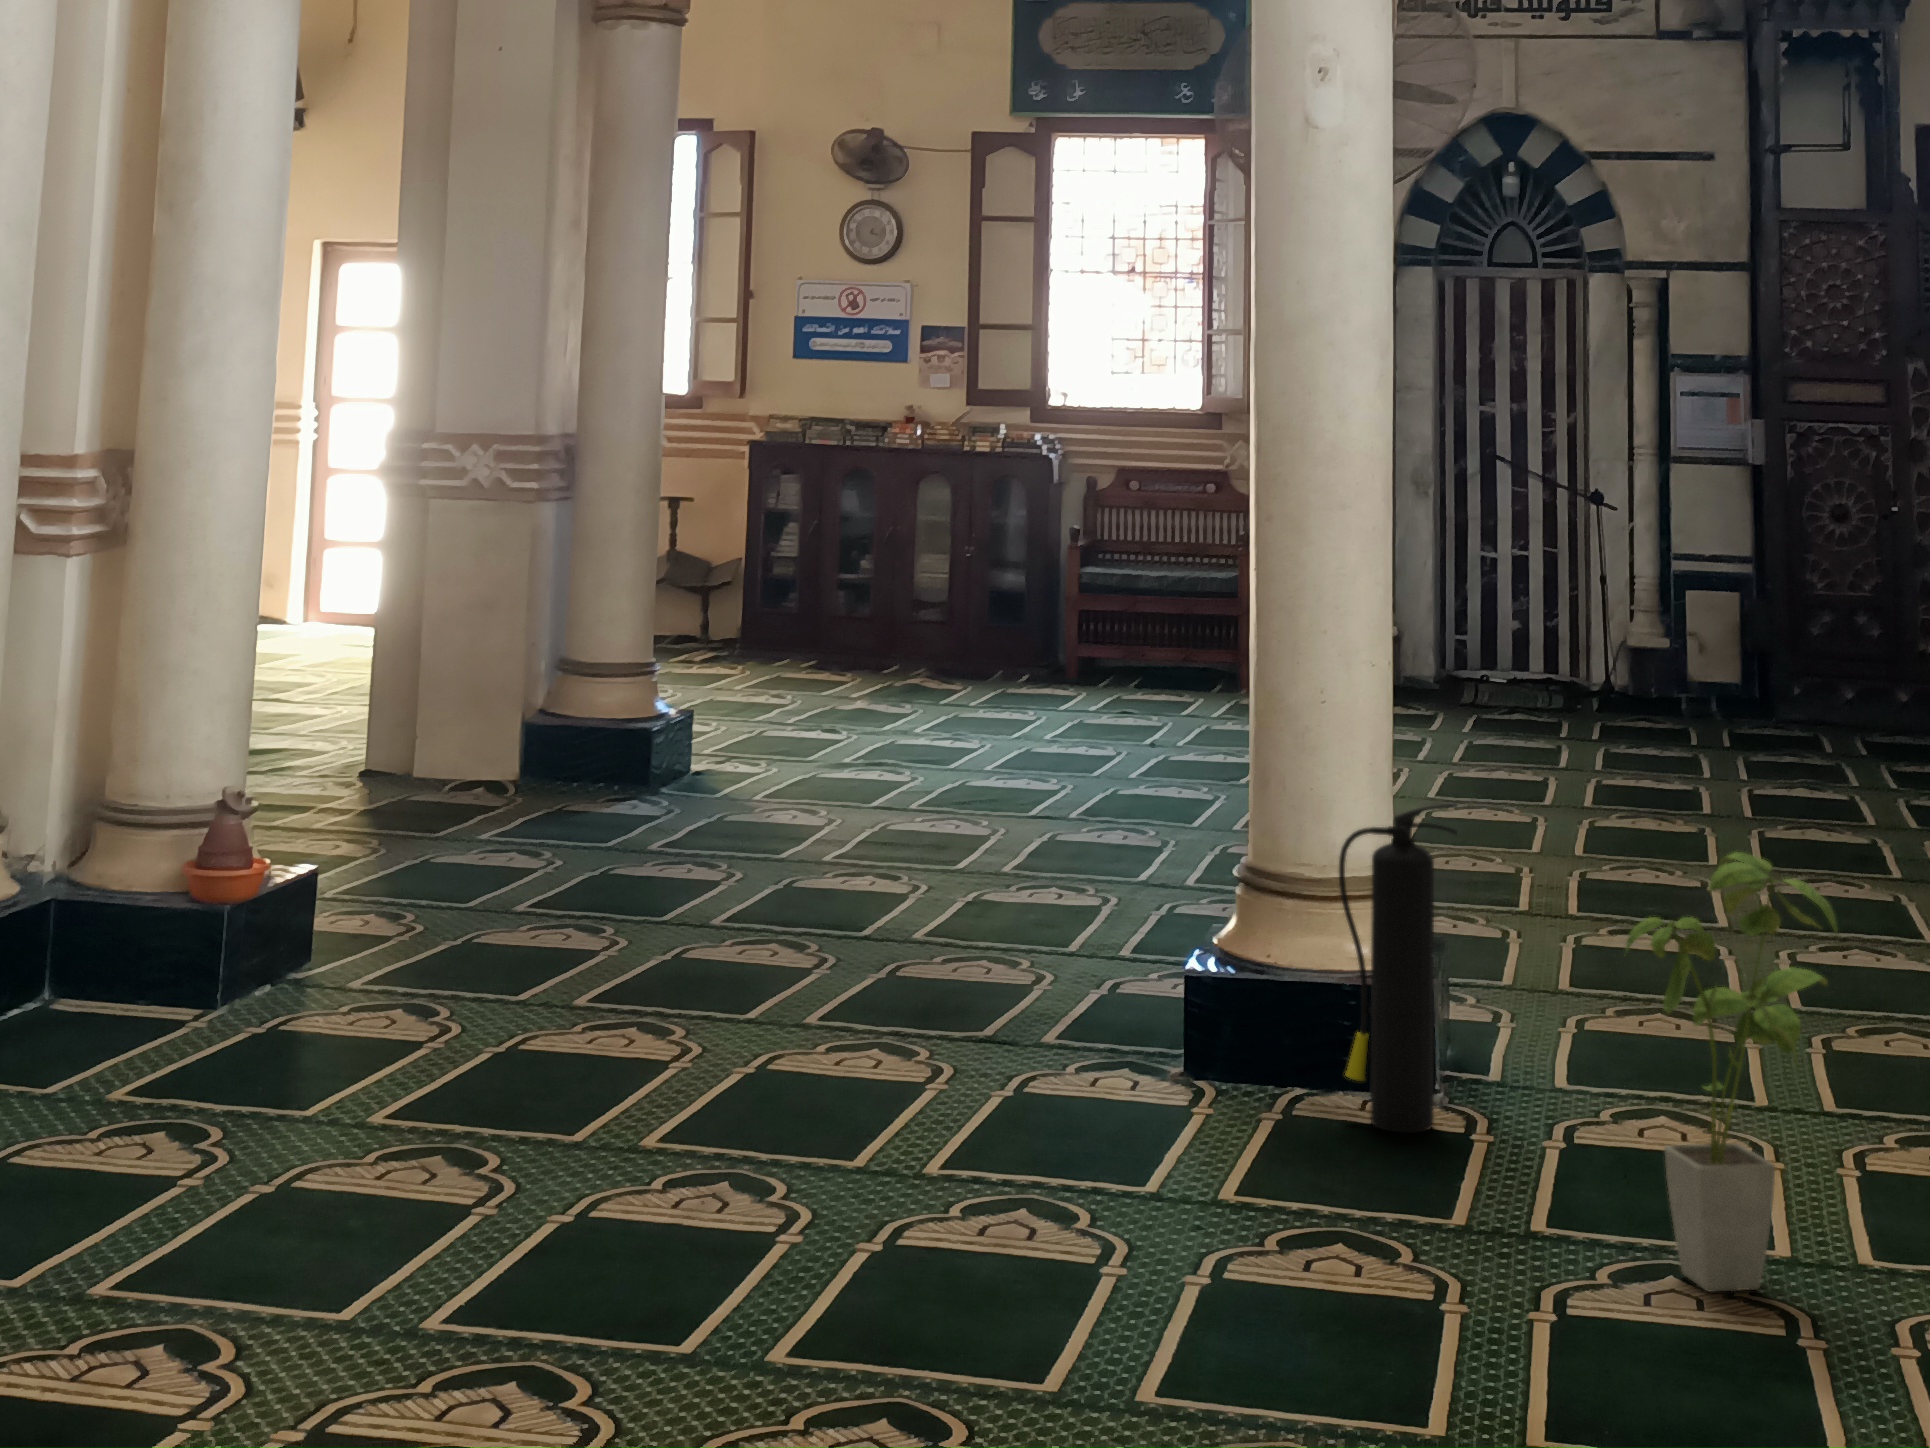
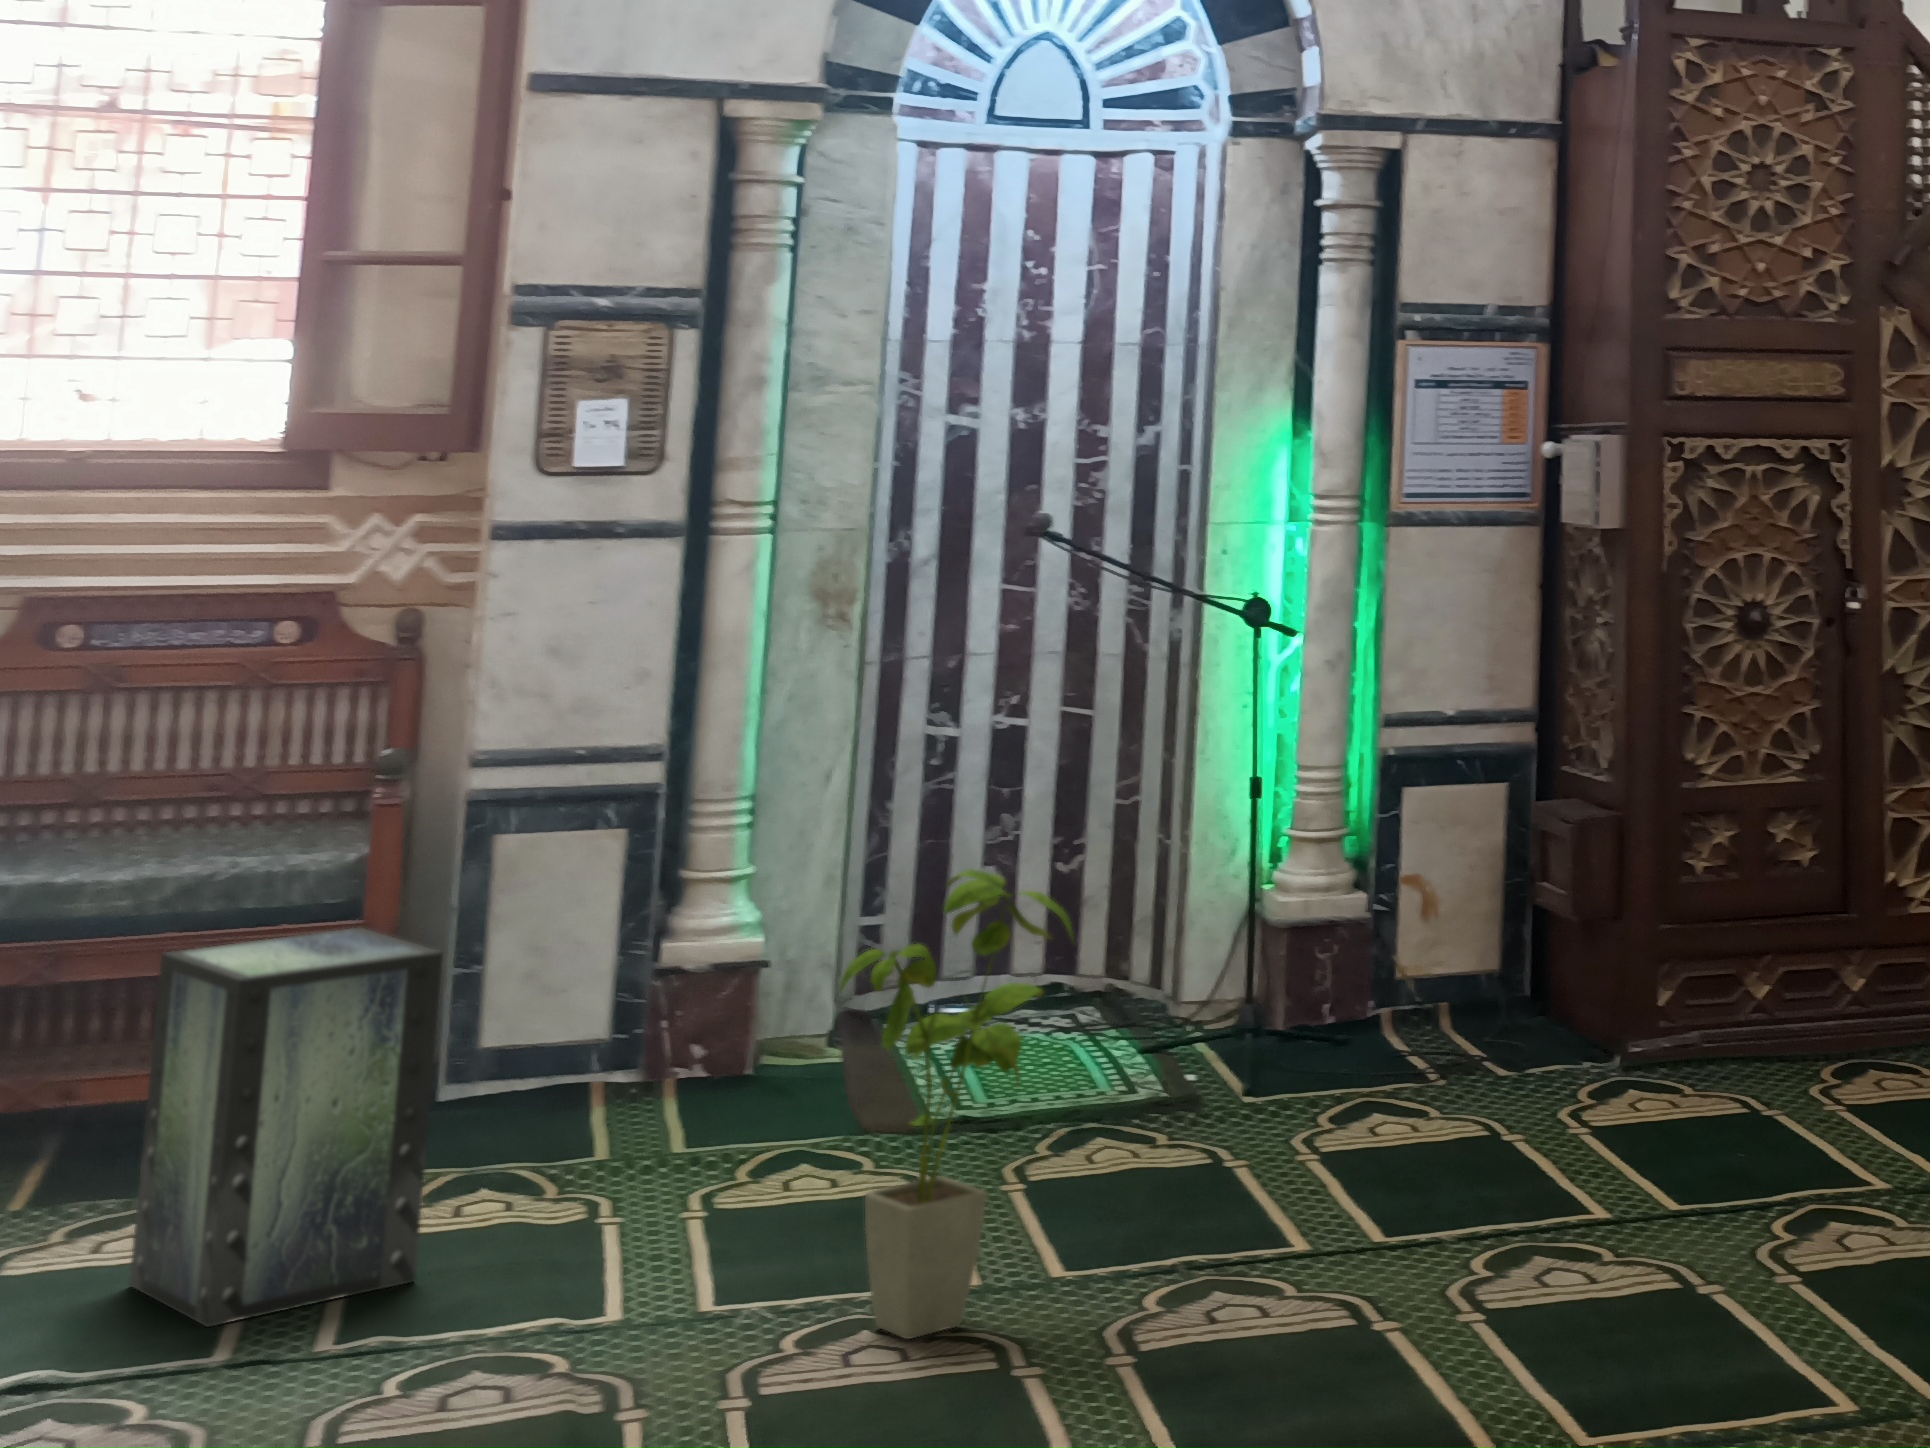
fire extinguisher: present [1339,804,1458,1133] -> none [445,852,608,1234]
storage box: none [1109,846,1317,1164] -> present [129,928,443,1327]

